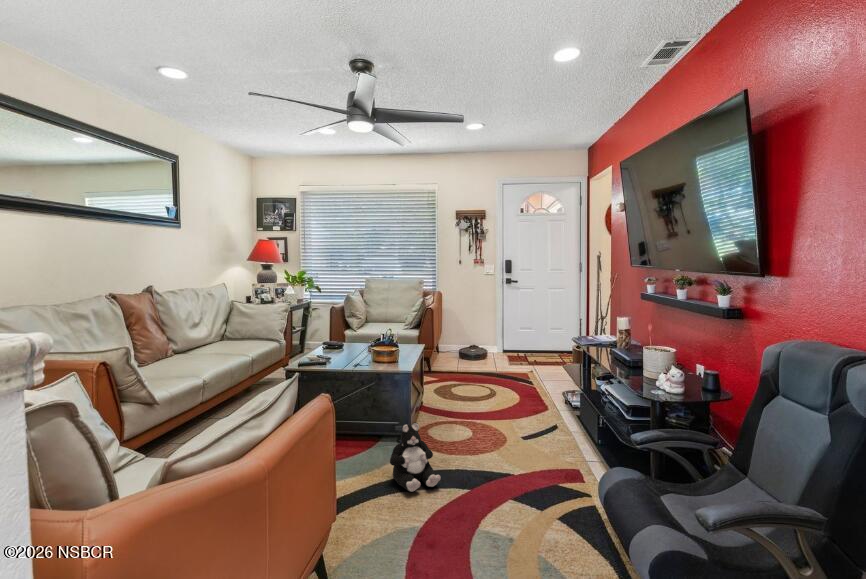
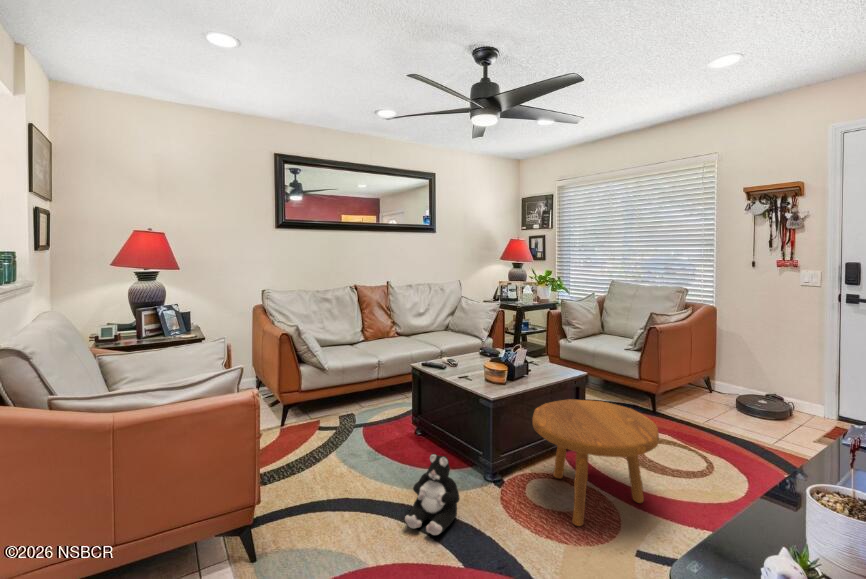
footstool: none [433,359,519,443] -> present [532,399,659,526]

